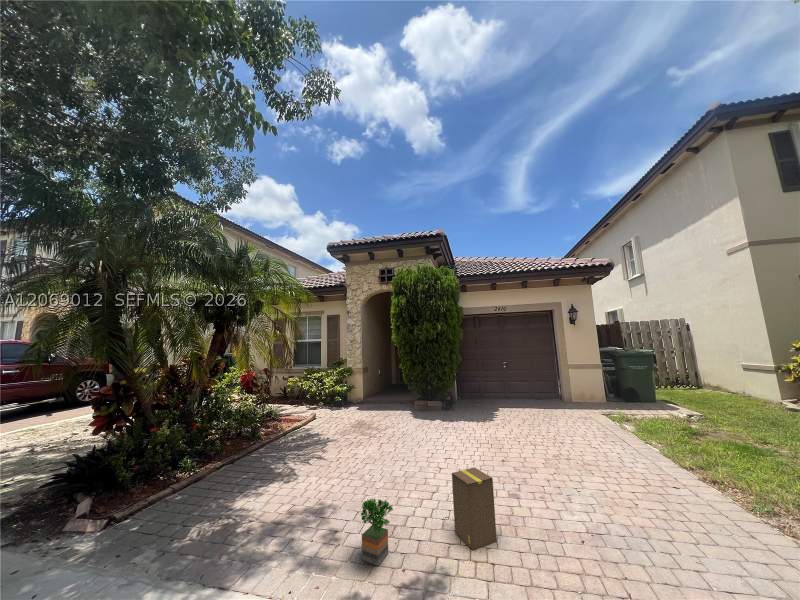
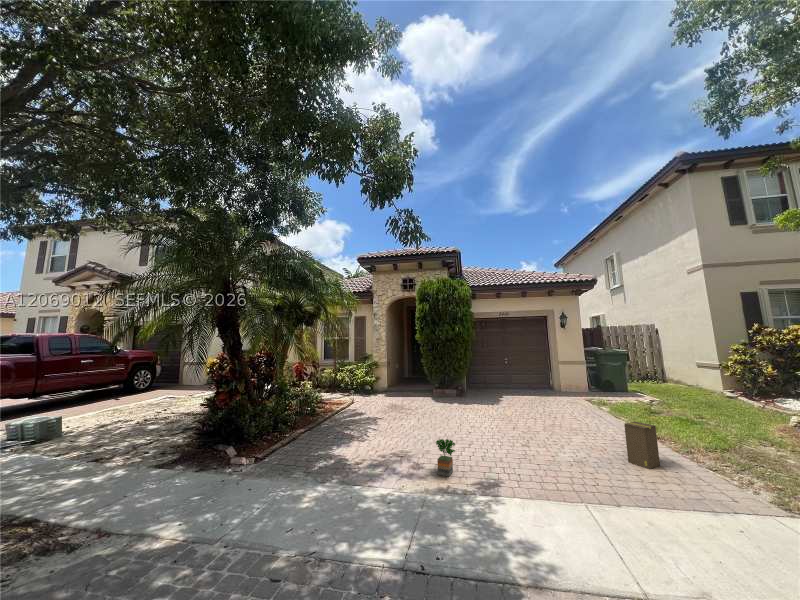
cardboard box: present [452,467,497,550] -> present [624,421,660,469]

